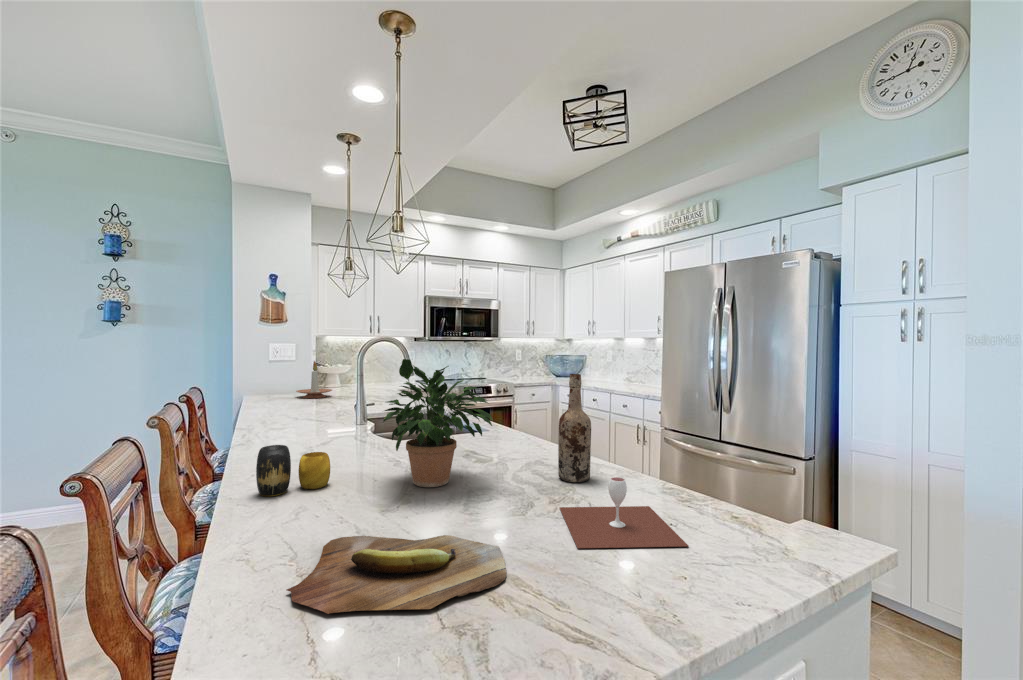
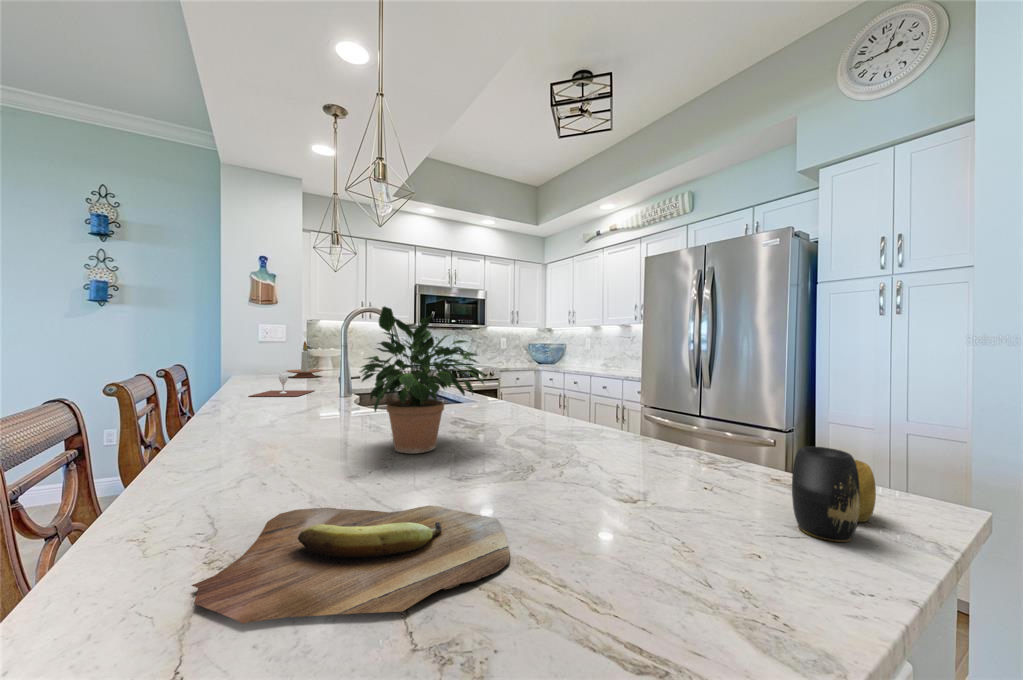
wine bottle: present [558,374,591,482] -> none [557,330,593,447]
vase: present [256,445,330,496] -> present [792,446,876,542]
wine glass: present [560,477,688,548] -> present [250,373,314,396]

